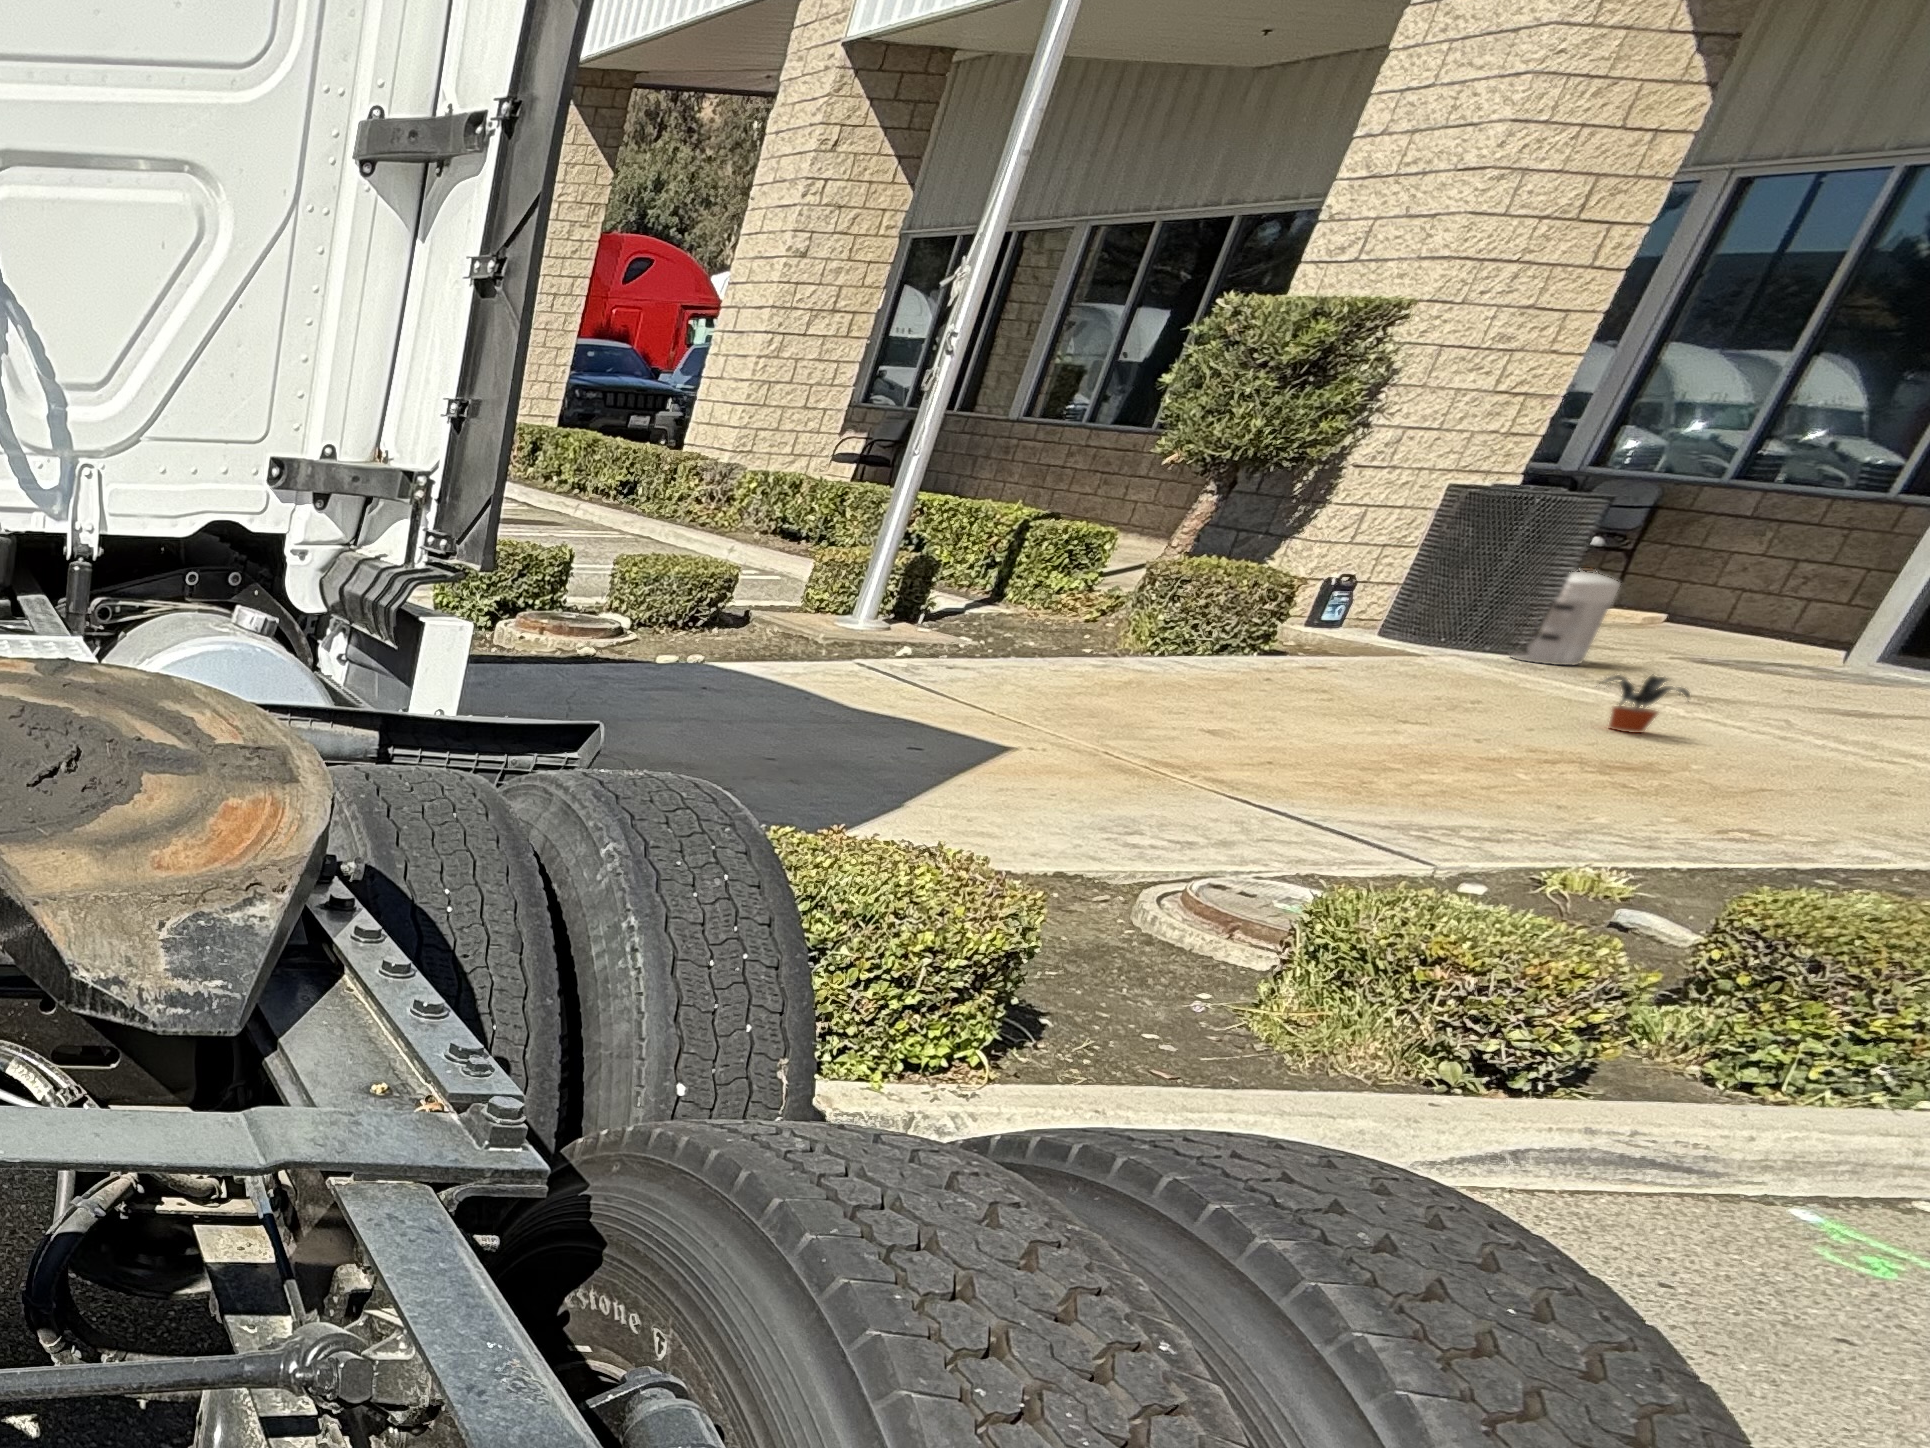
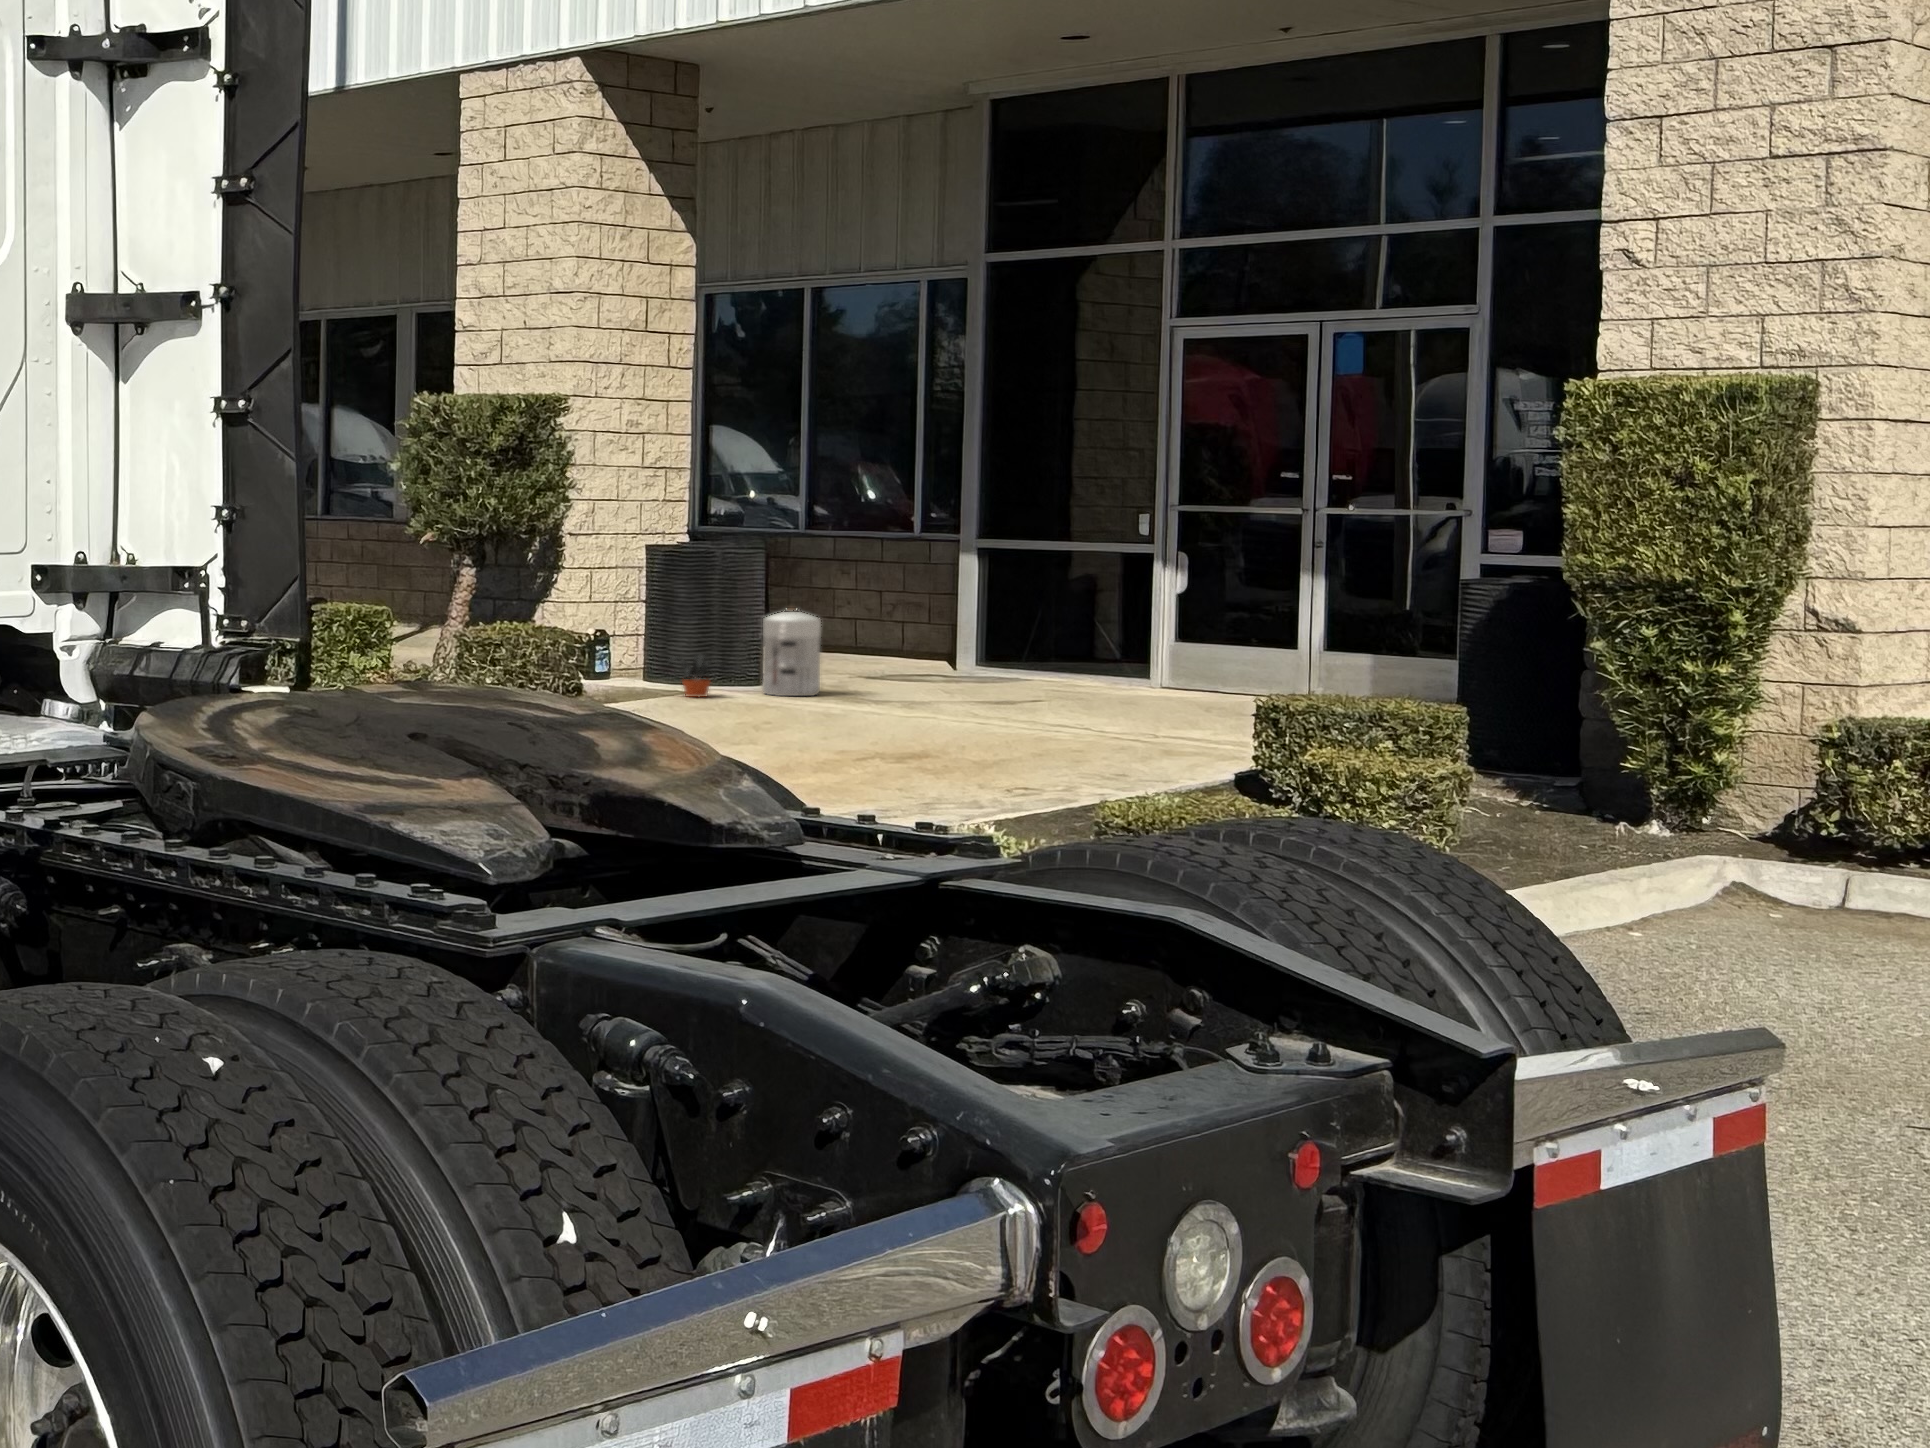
potted plant: present [1596,674,1689,733] -> present [669,654,721,697]

